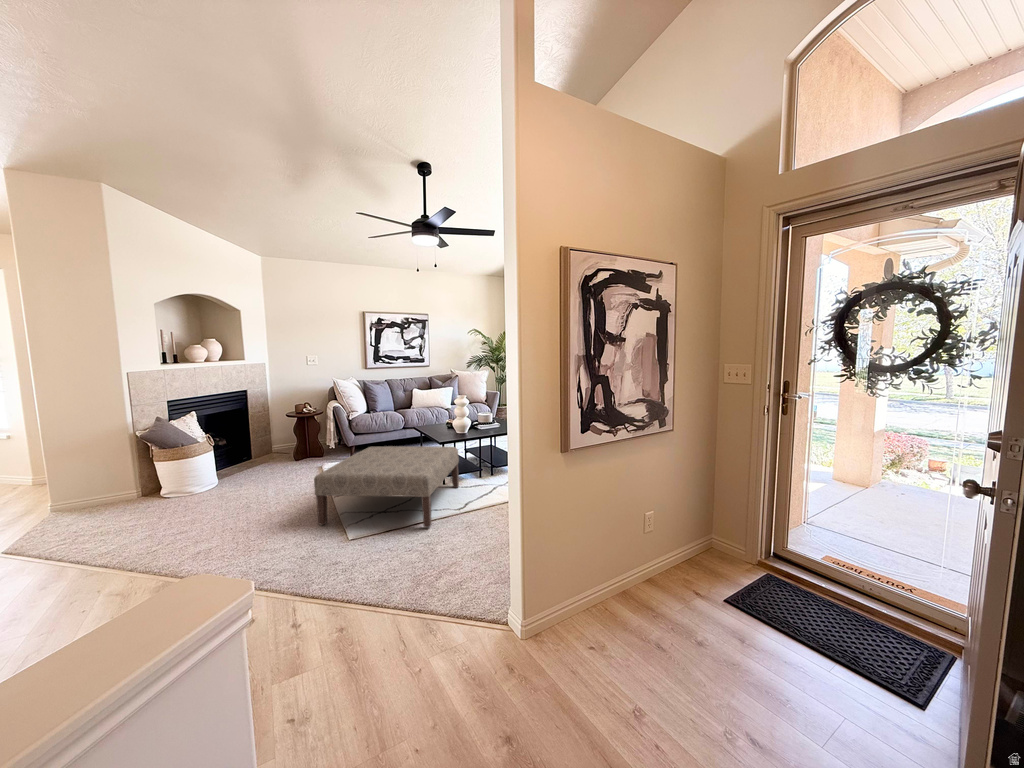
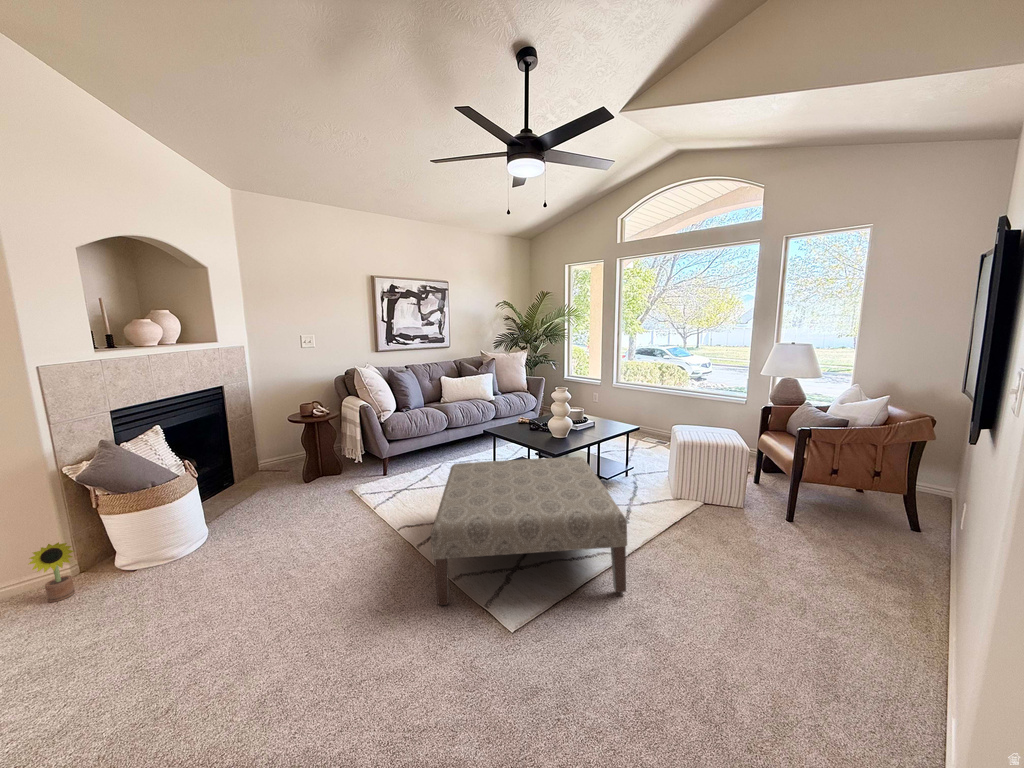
decorative plant: none [113,472,138,507] -> present [29,542,75,602]

